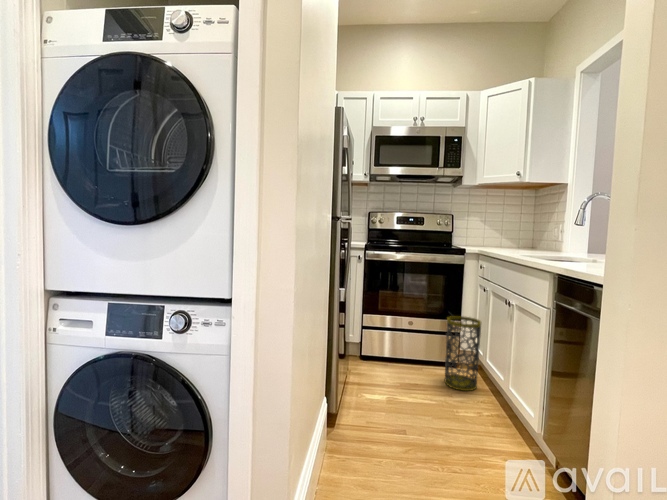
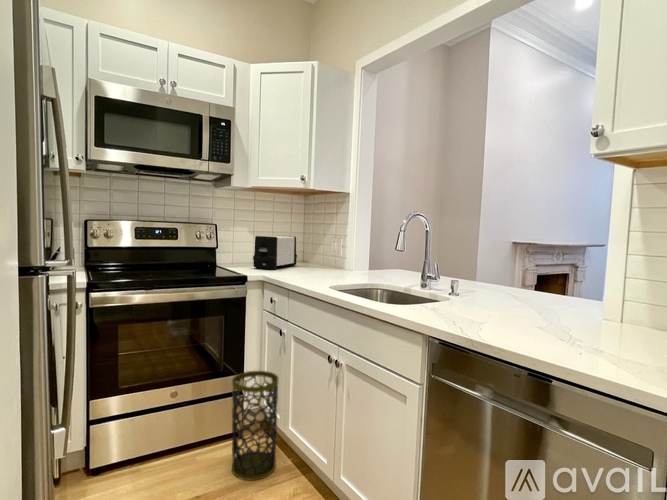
toaster: none [477,222,519,248] -> present [253,236,297,270]

